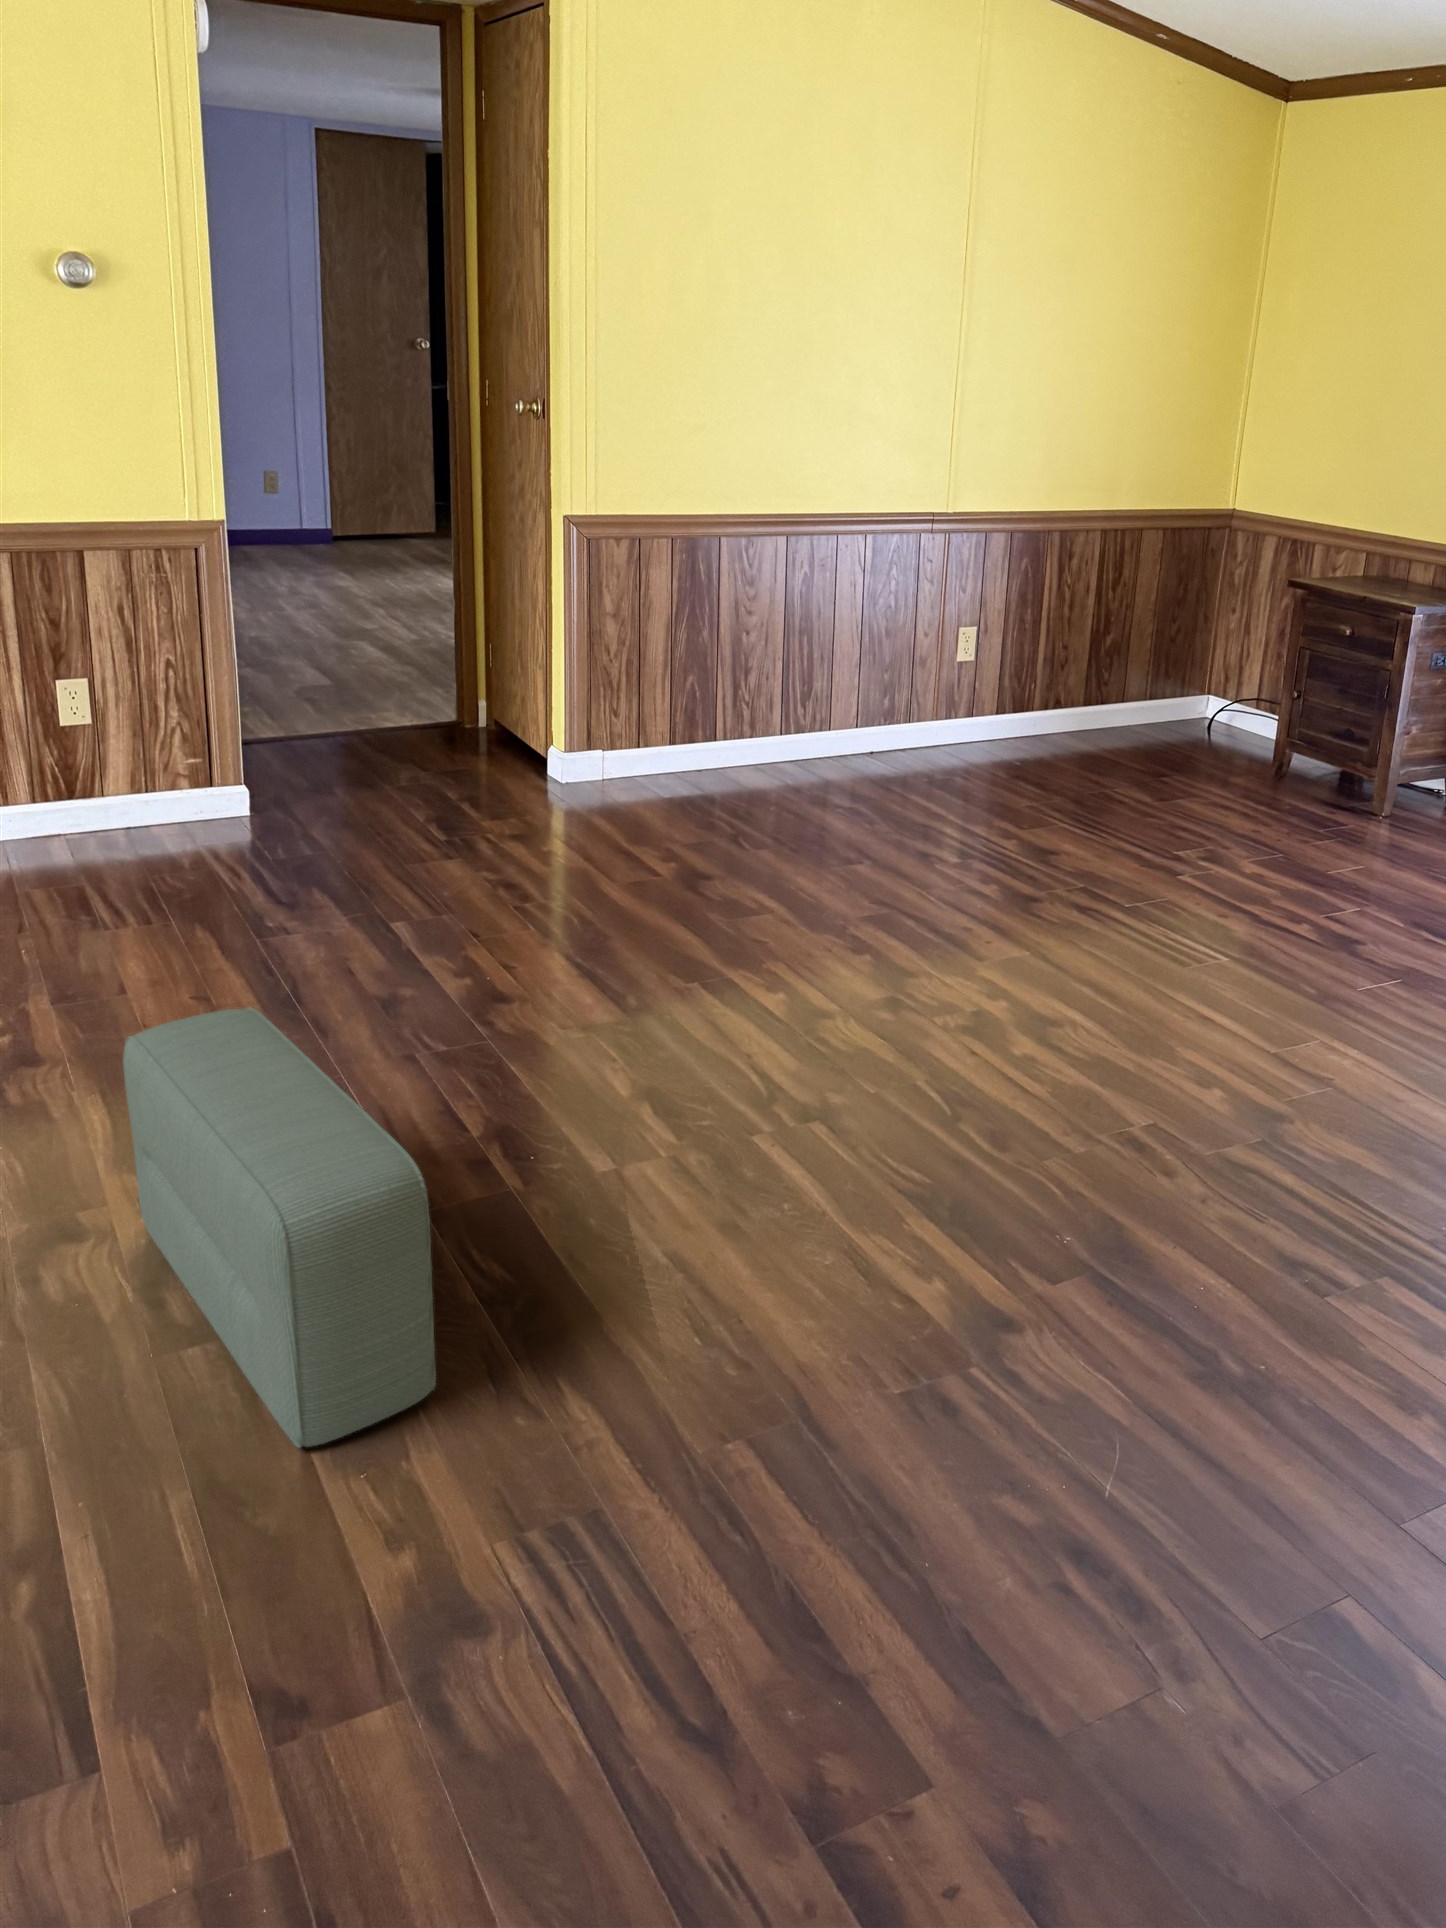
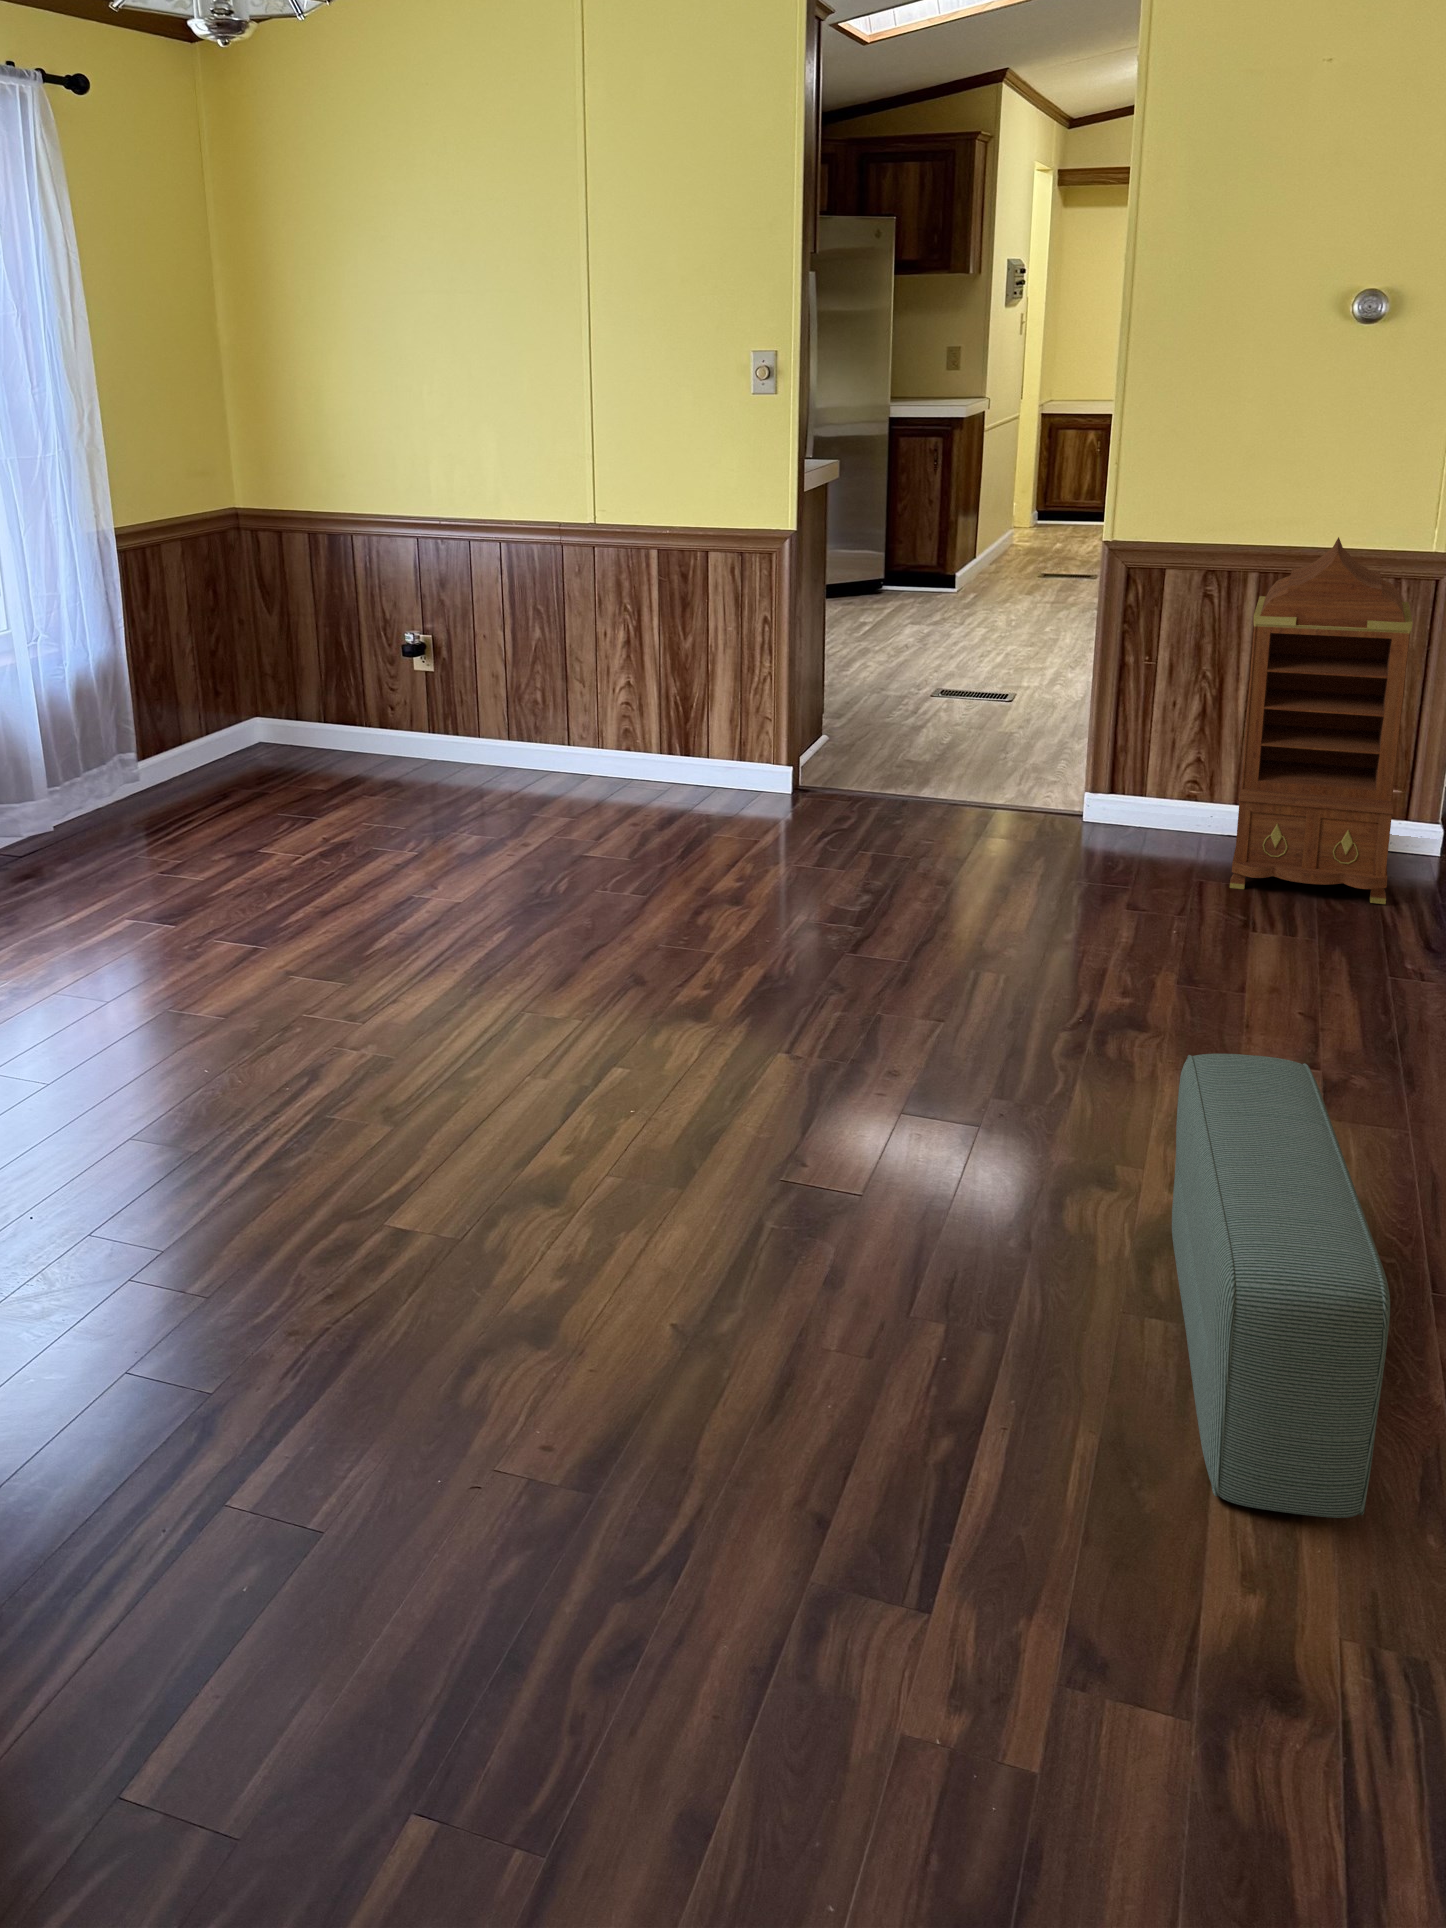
cabinet: none [15,510,219,887] -> present [1230,537,1413,904]

